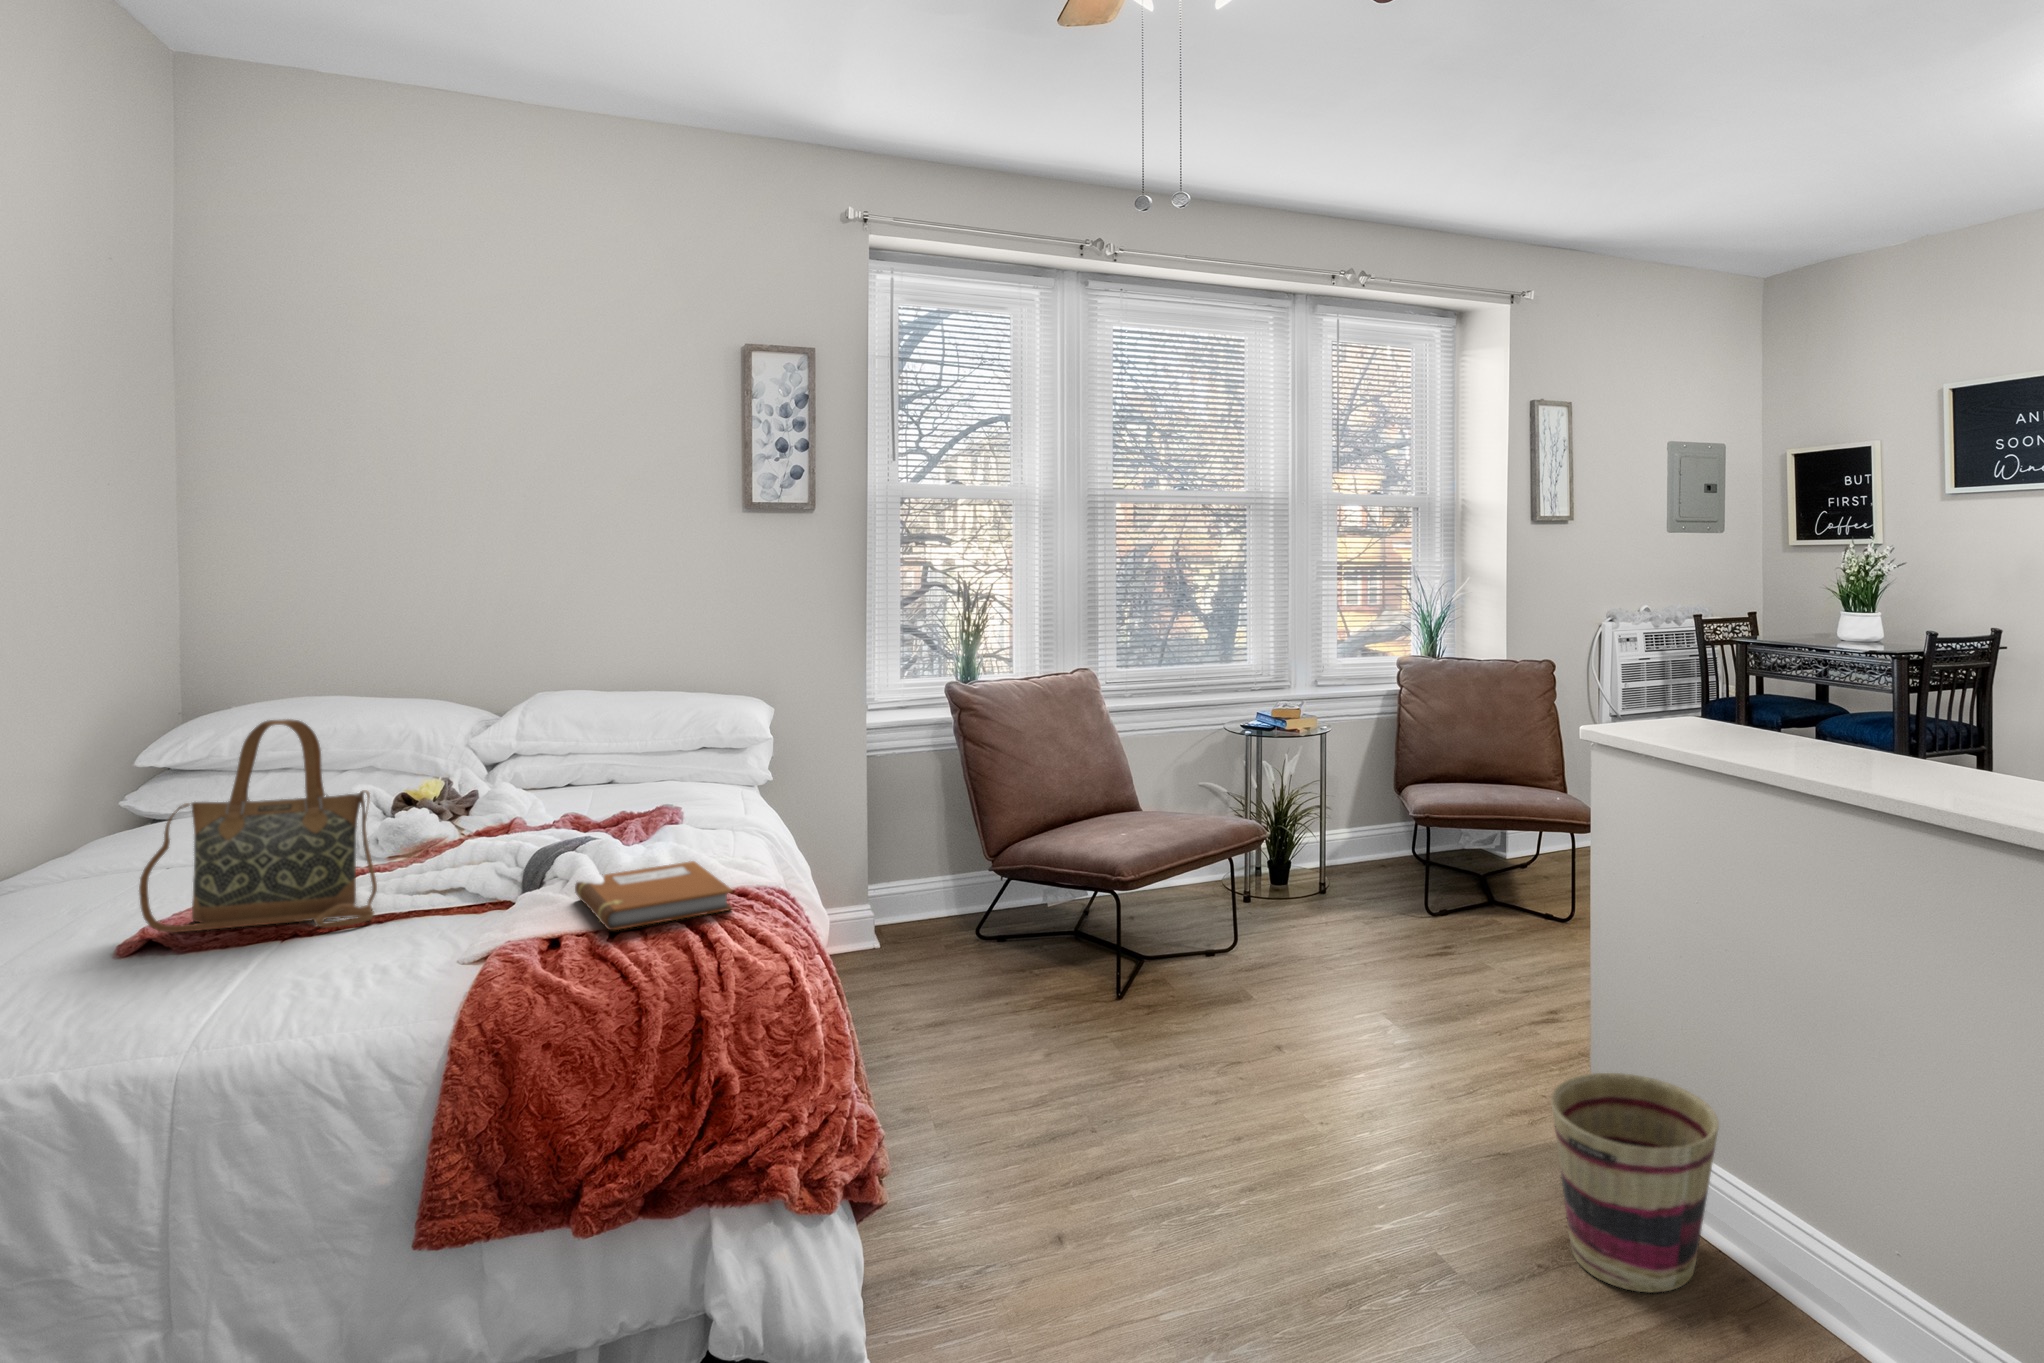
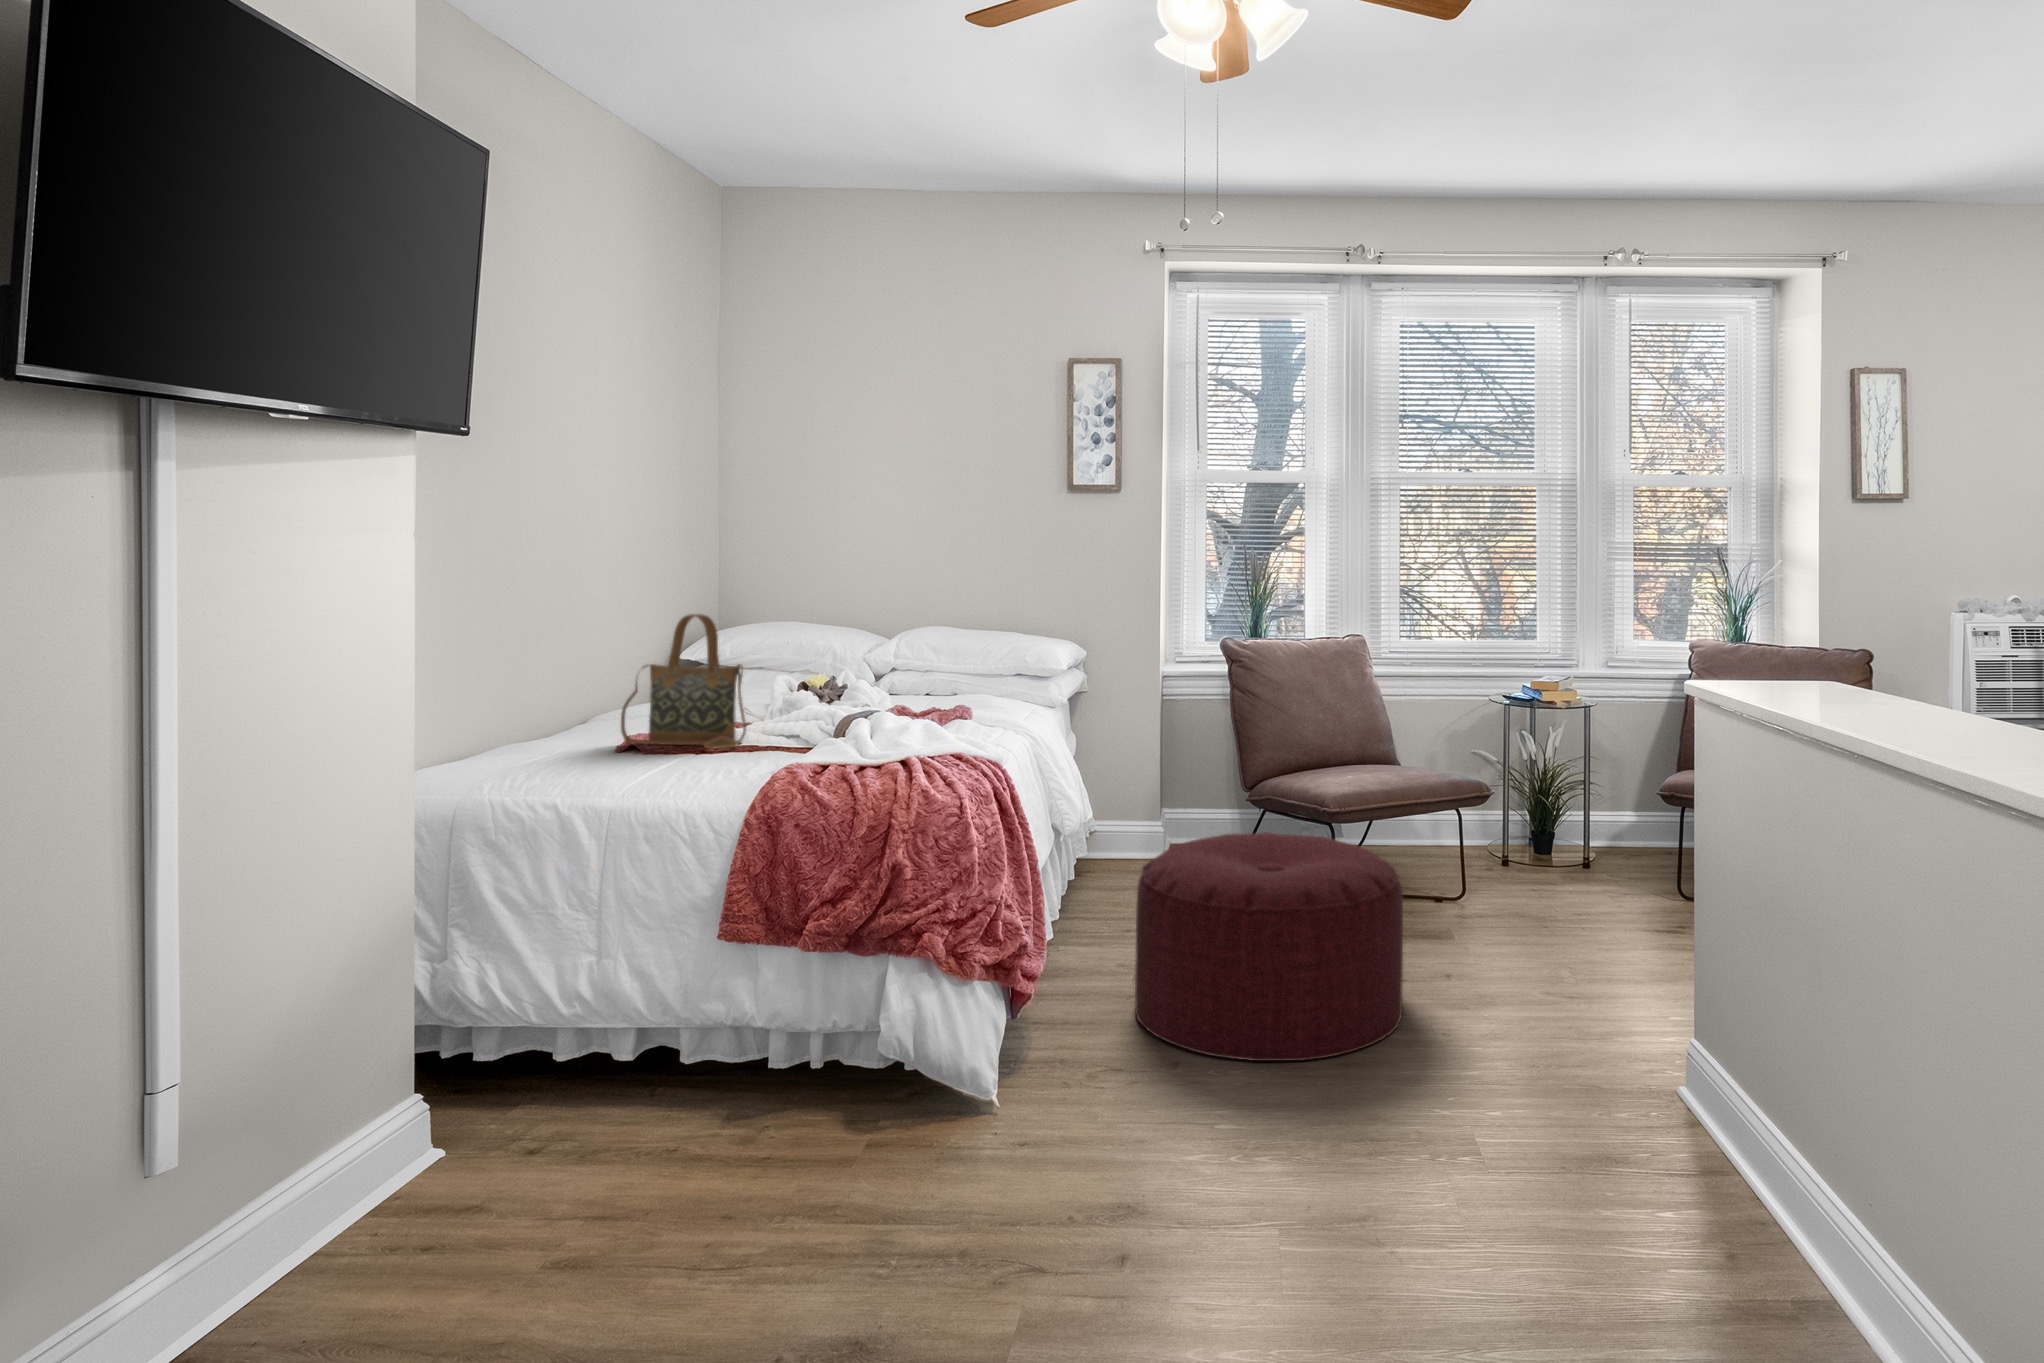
notebook: present [575,861,733,930] -> none [850,732,939,764]
ottoman: none [957,923,1275,1224] -> present [1135,832,1403,1061]
basket: present [1551,1073,1719,1292] -> none [1576,994,1736,1192]

